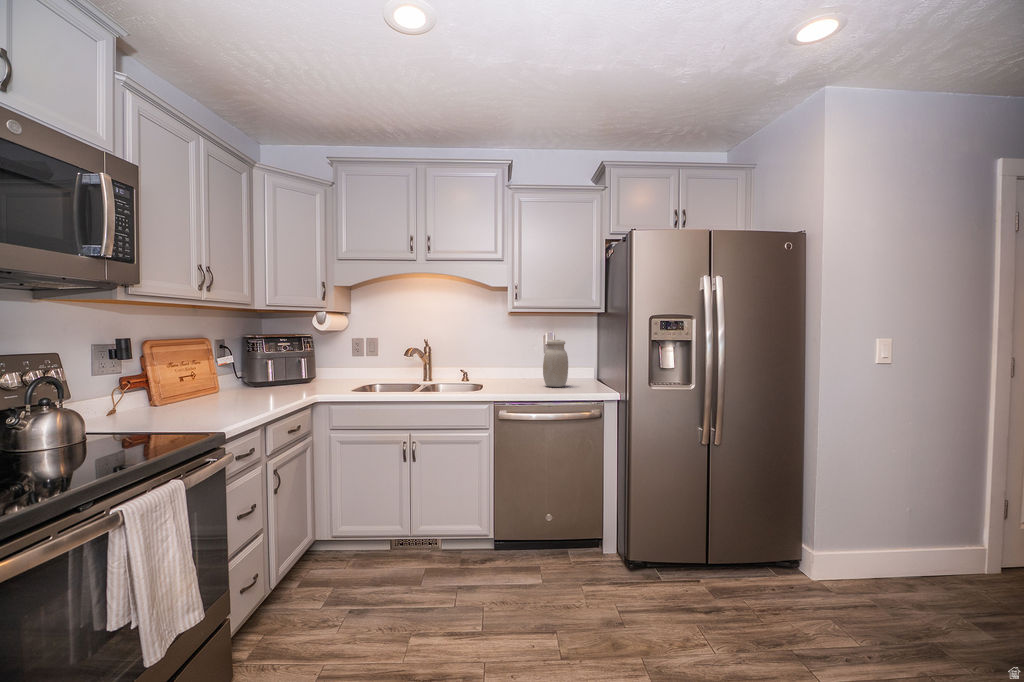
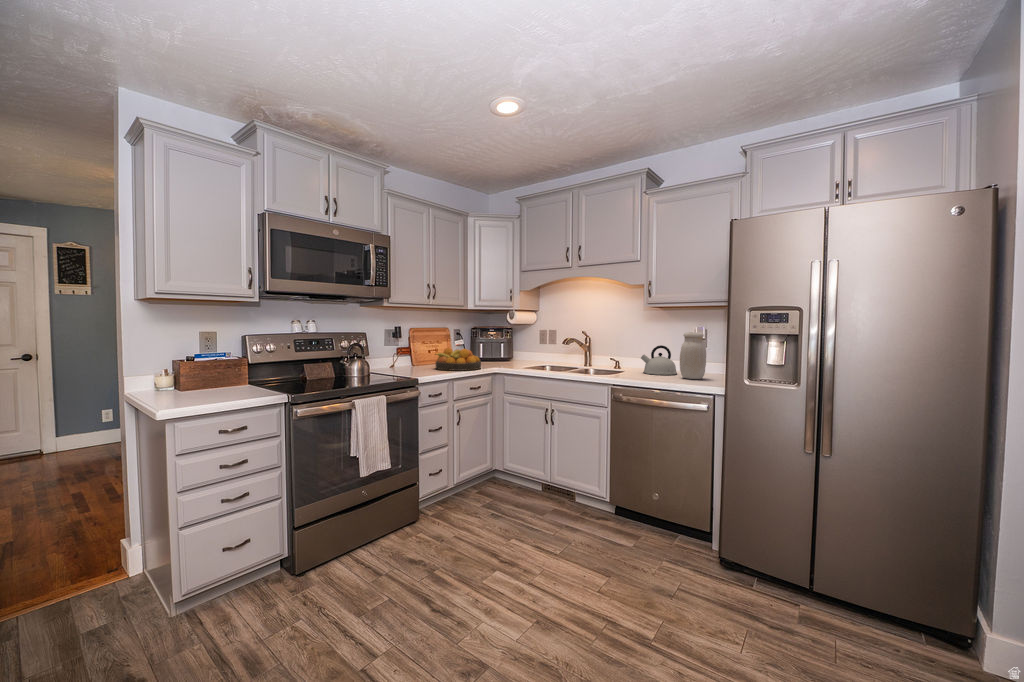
kettle: none [496,354,530,385] -> present [641,345,677,375]
fruit bowl: none [213,371,295,407] -> present [435,348,481,371]

